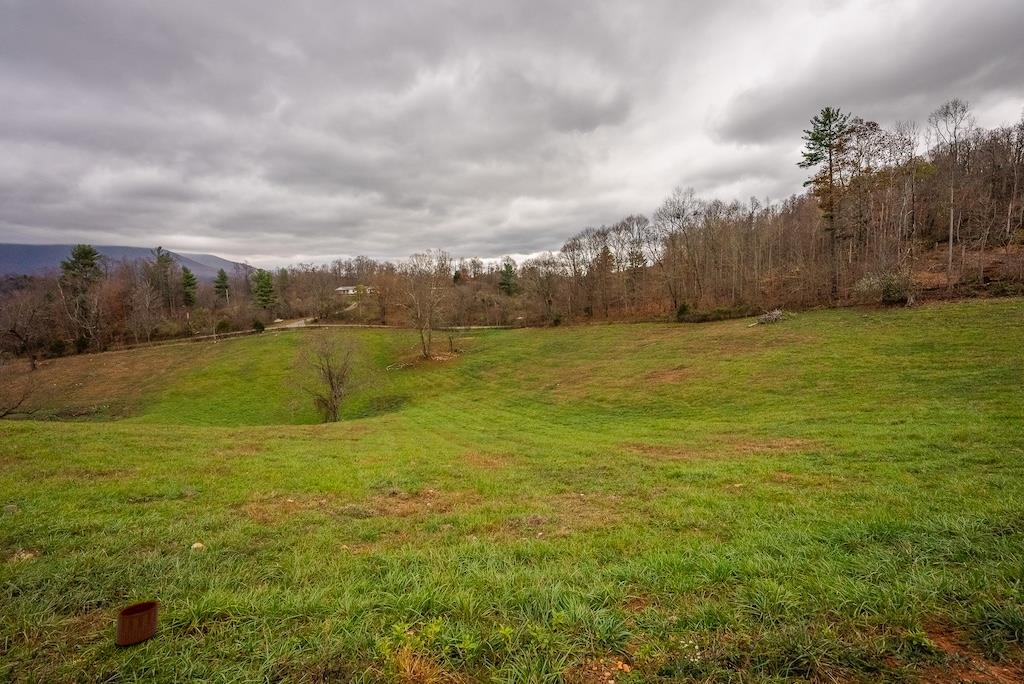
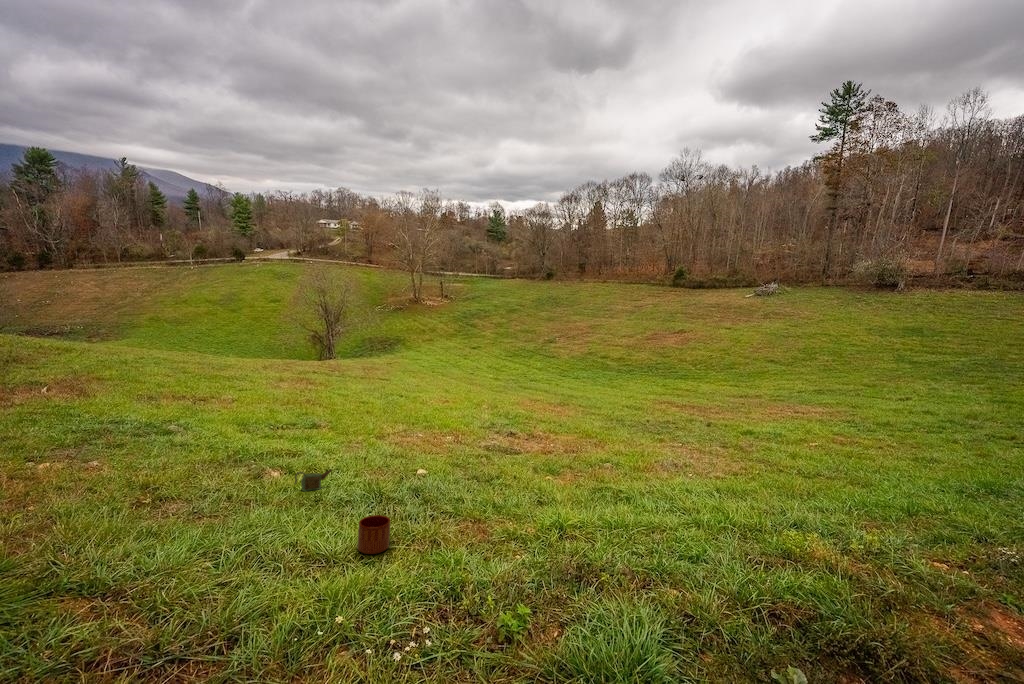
watering can: none [125,549,171,575] -> present [294,470,332,491]

